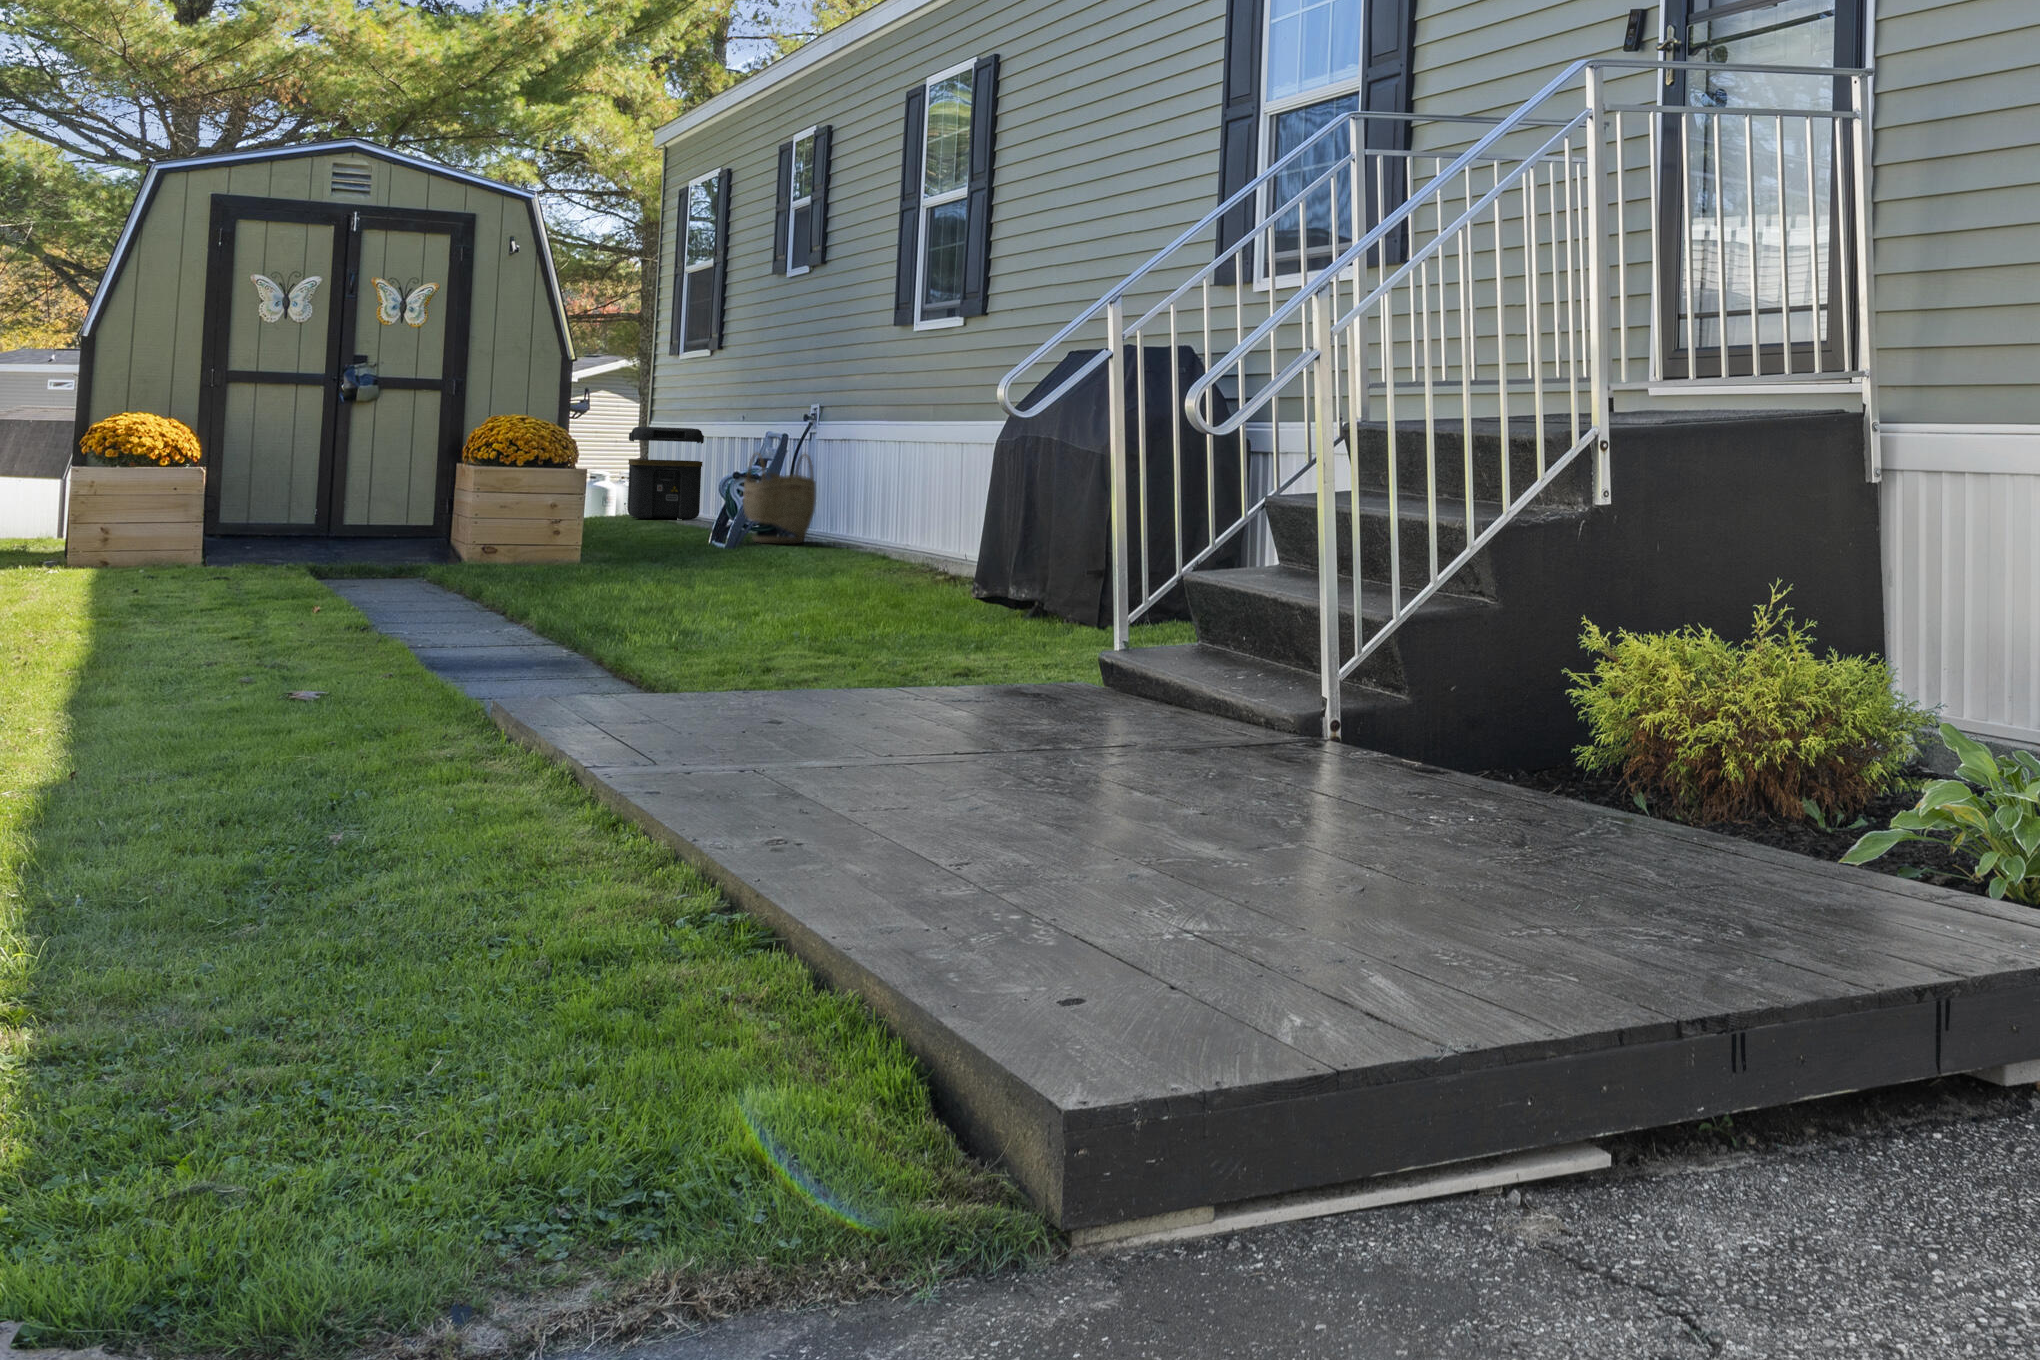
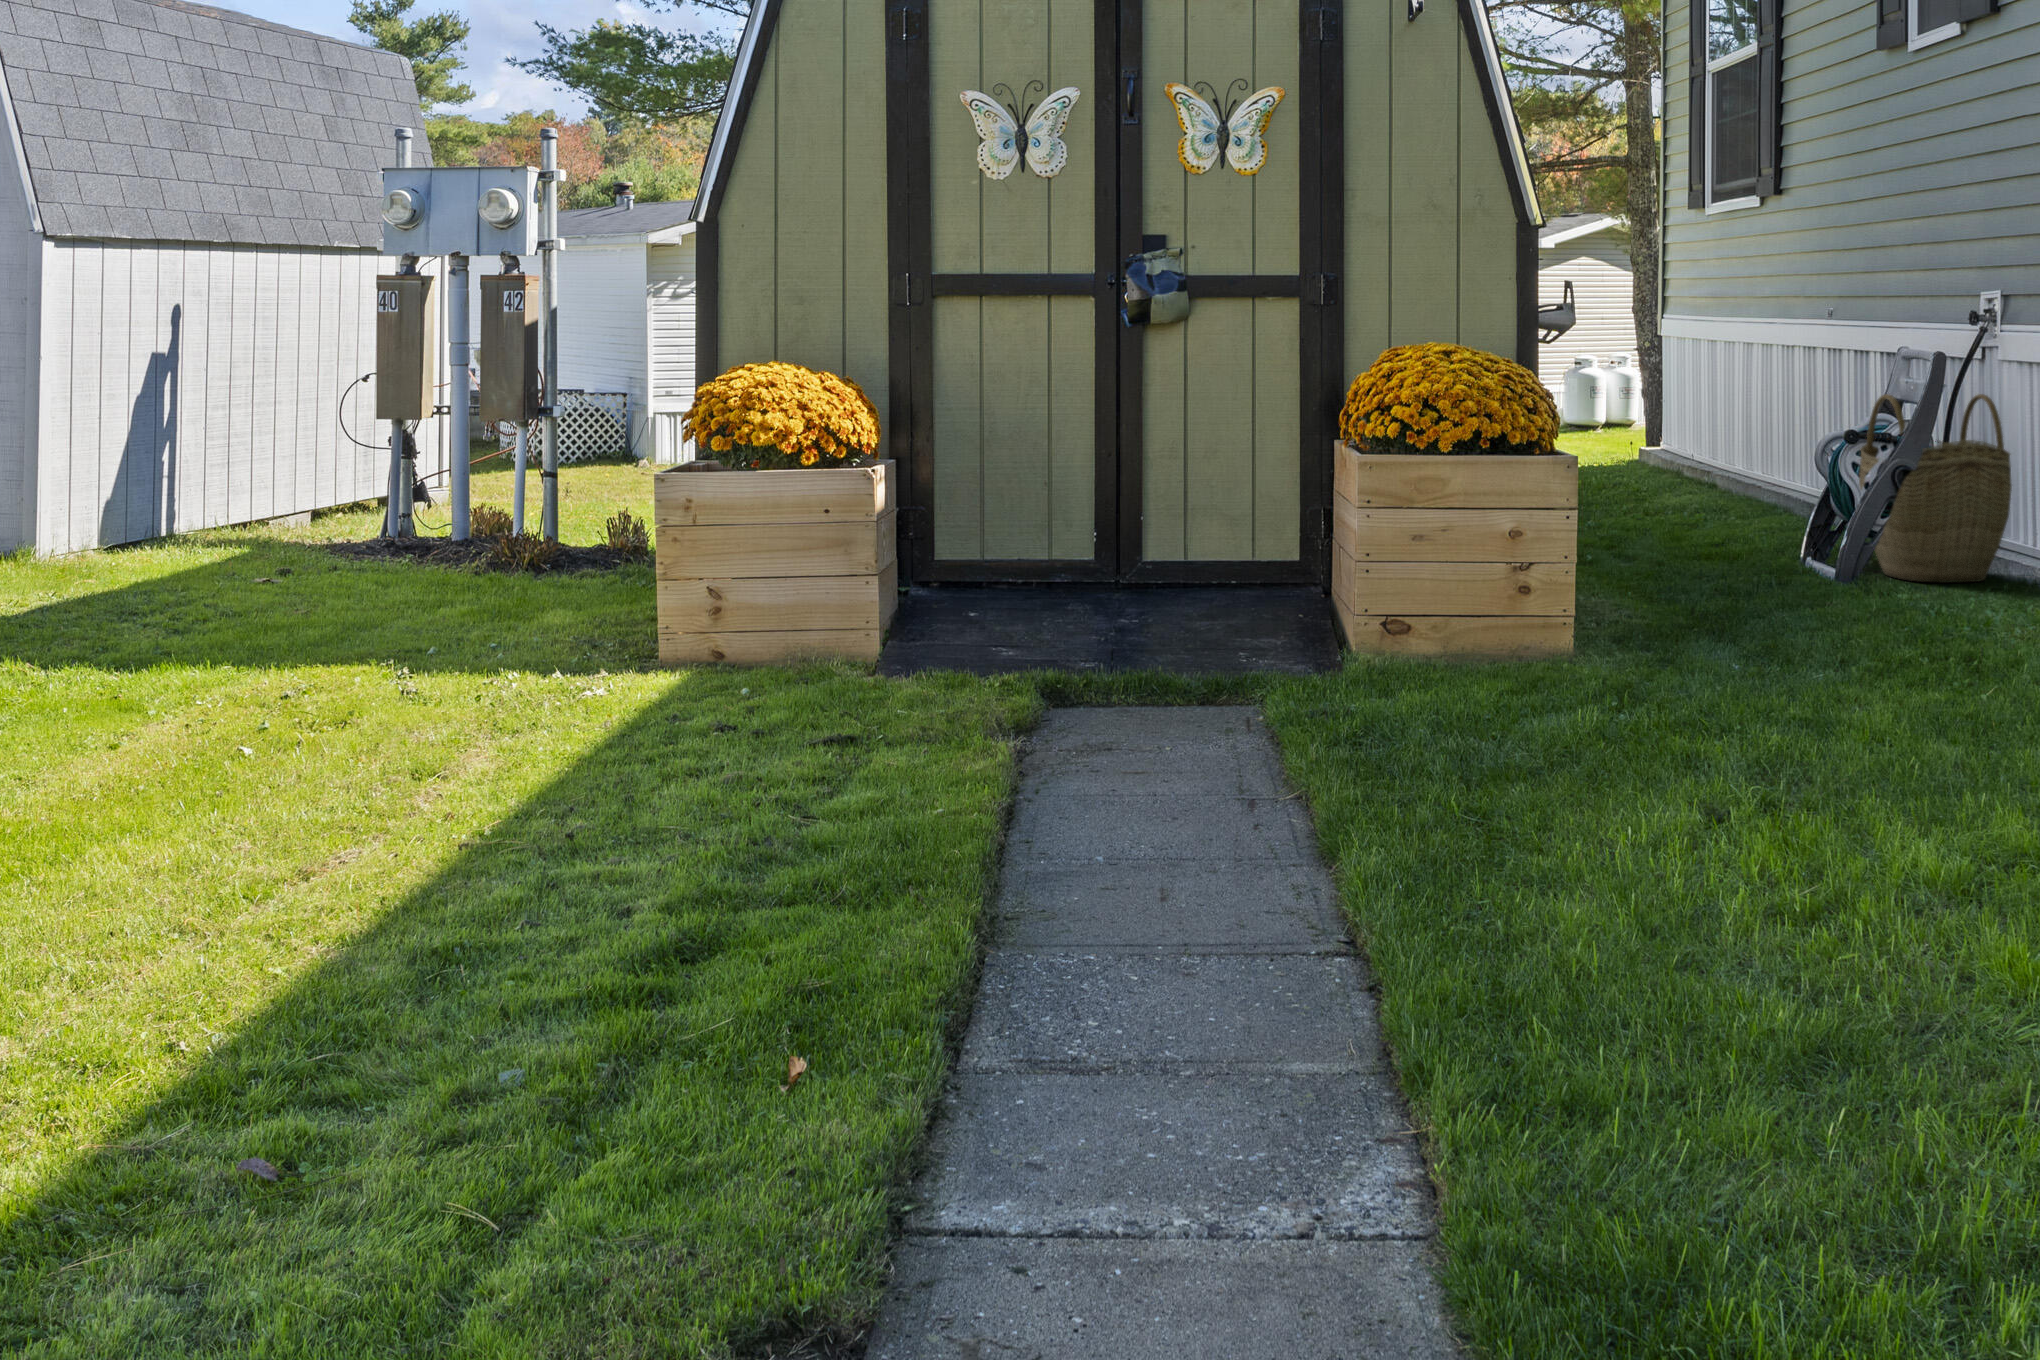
toolbox: present [628,427,704,519] -> none [1631,341,1757,505]

